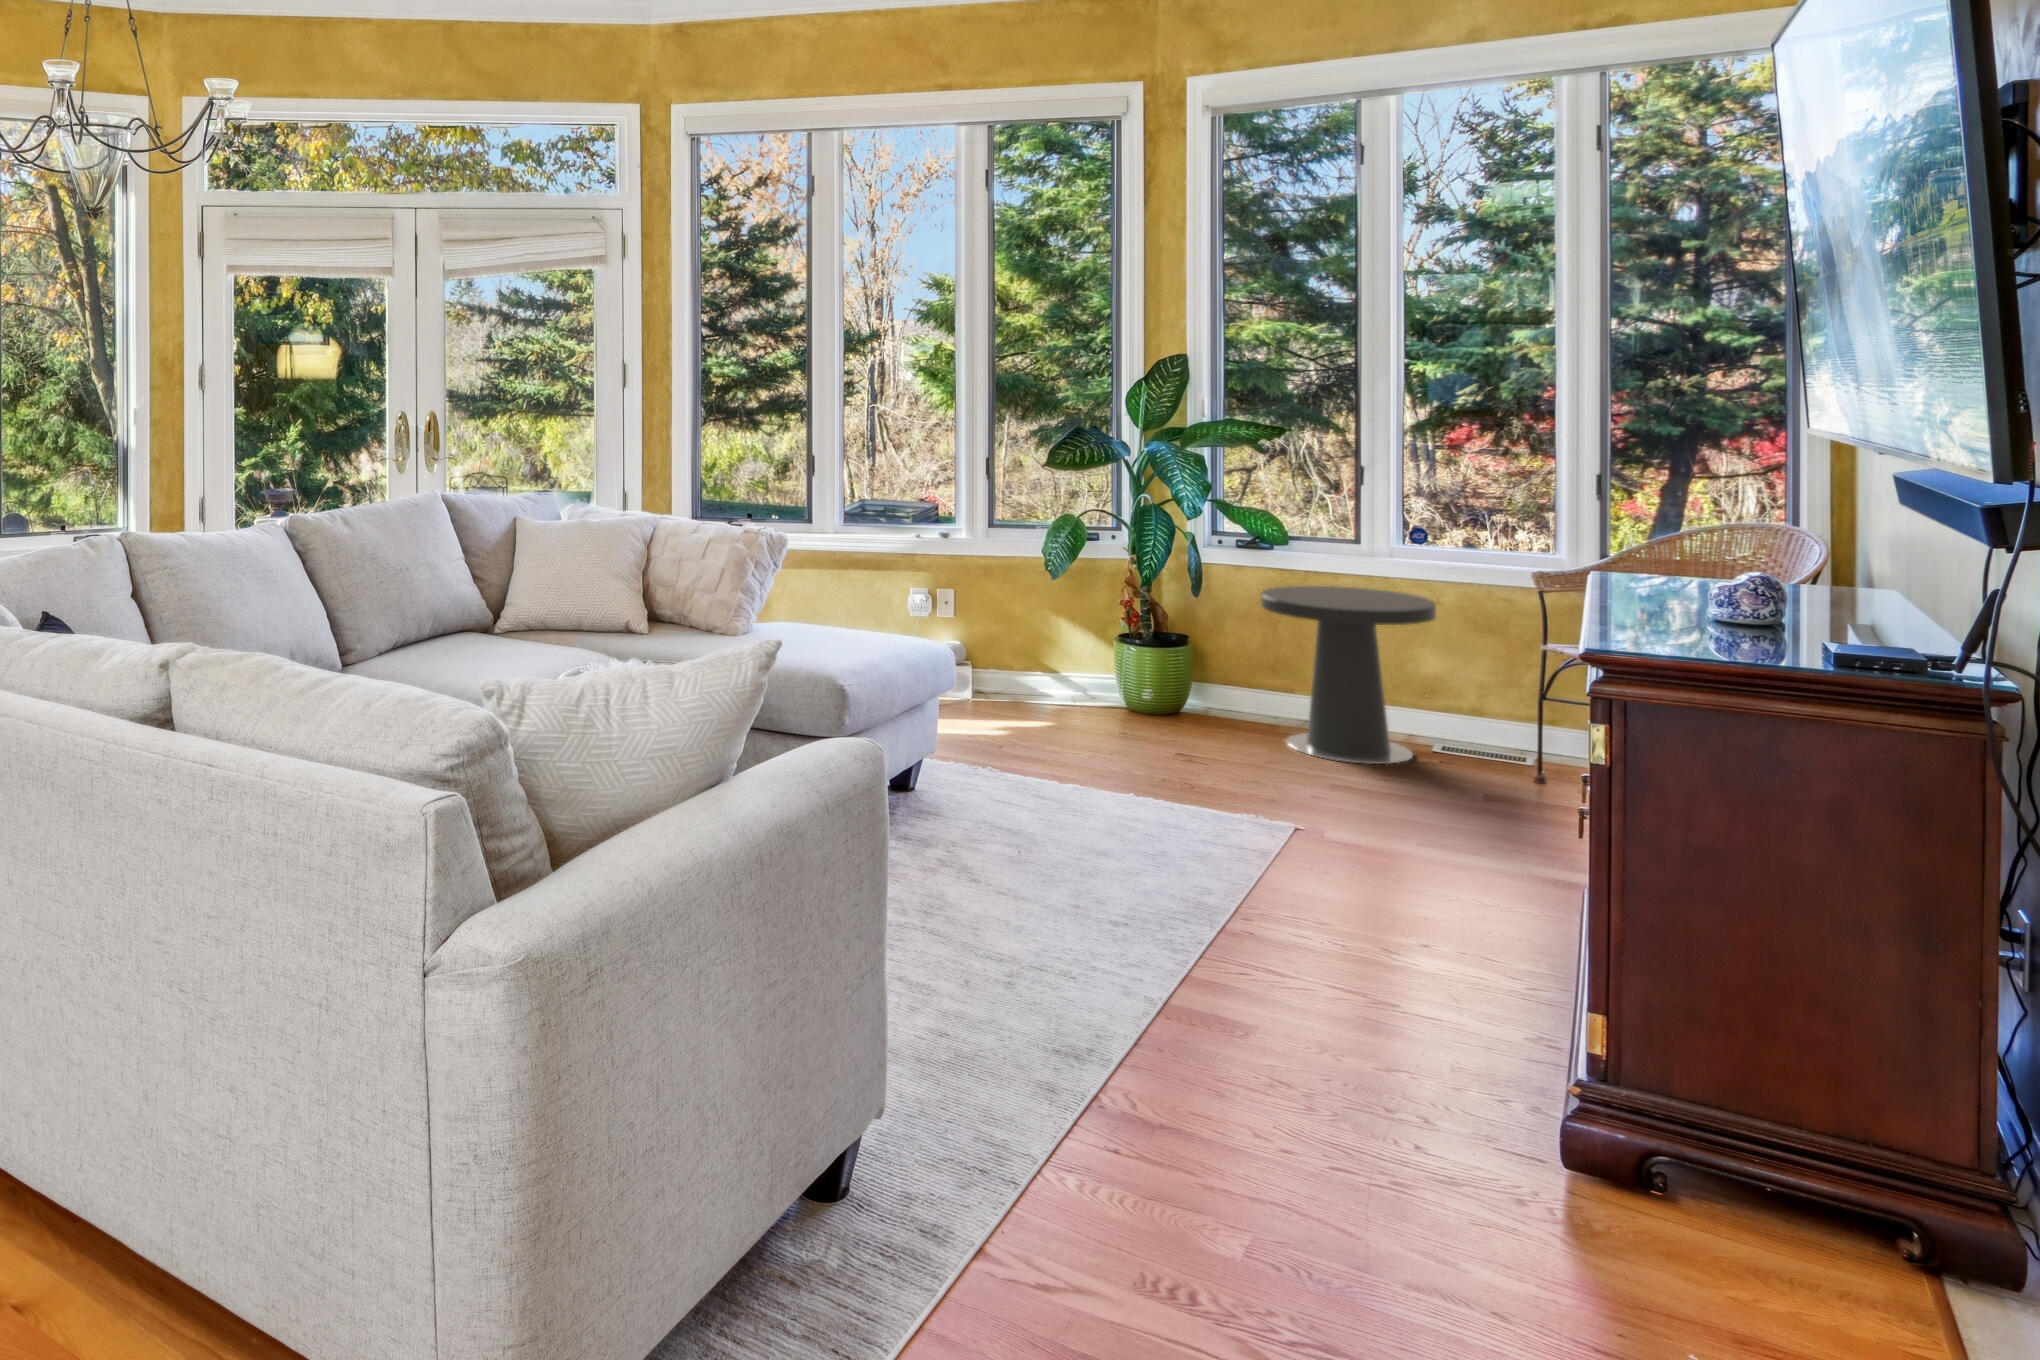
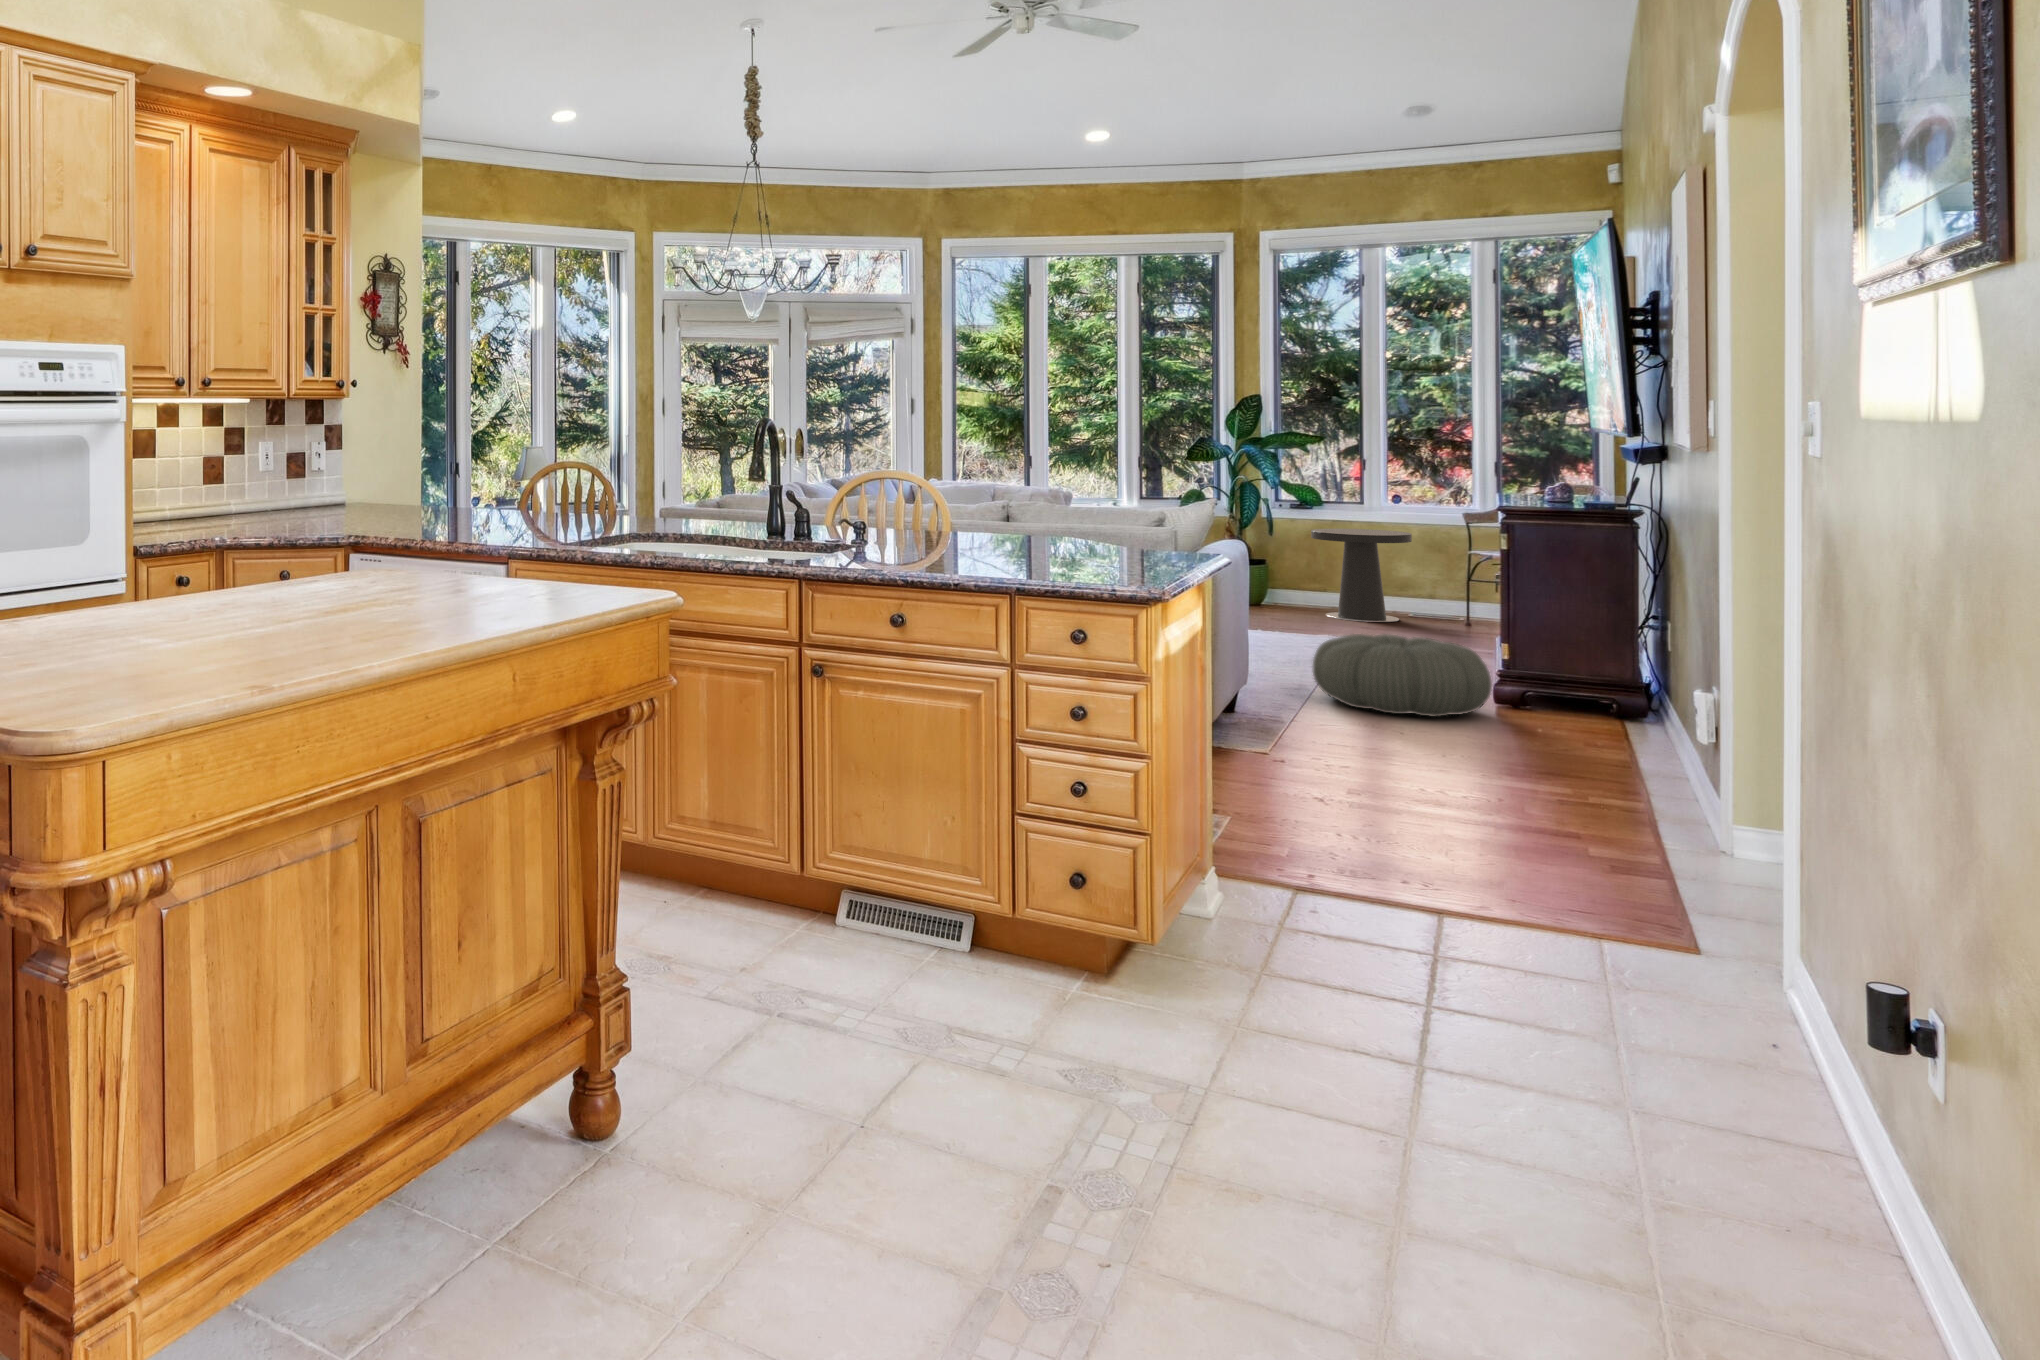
pouf: none [1122,959,1559,1261] -> present [1313,634,1492,717]

